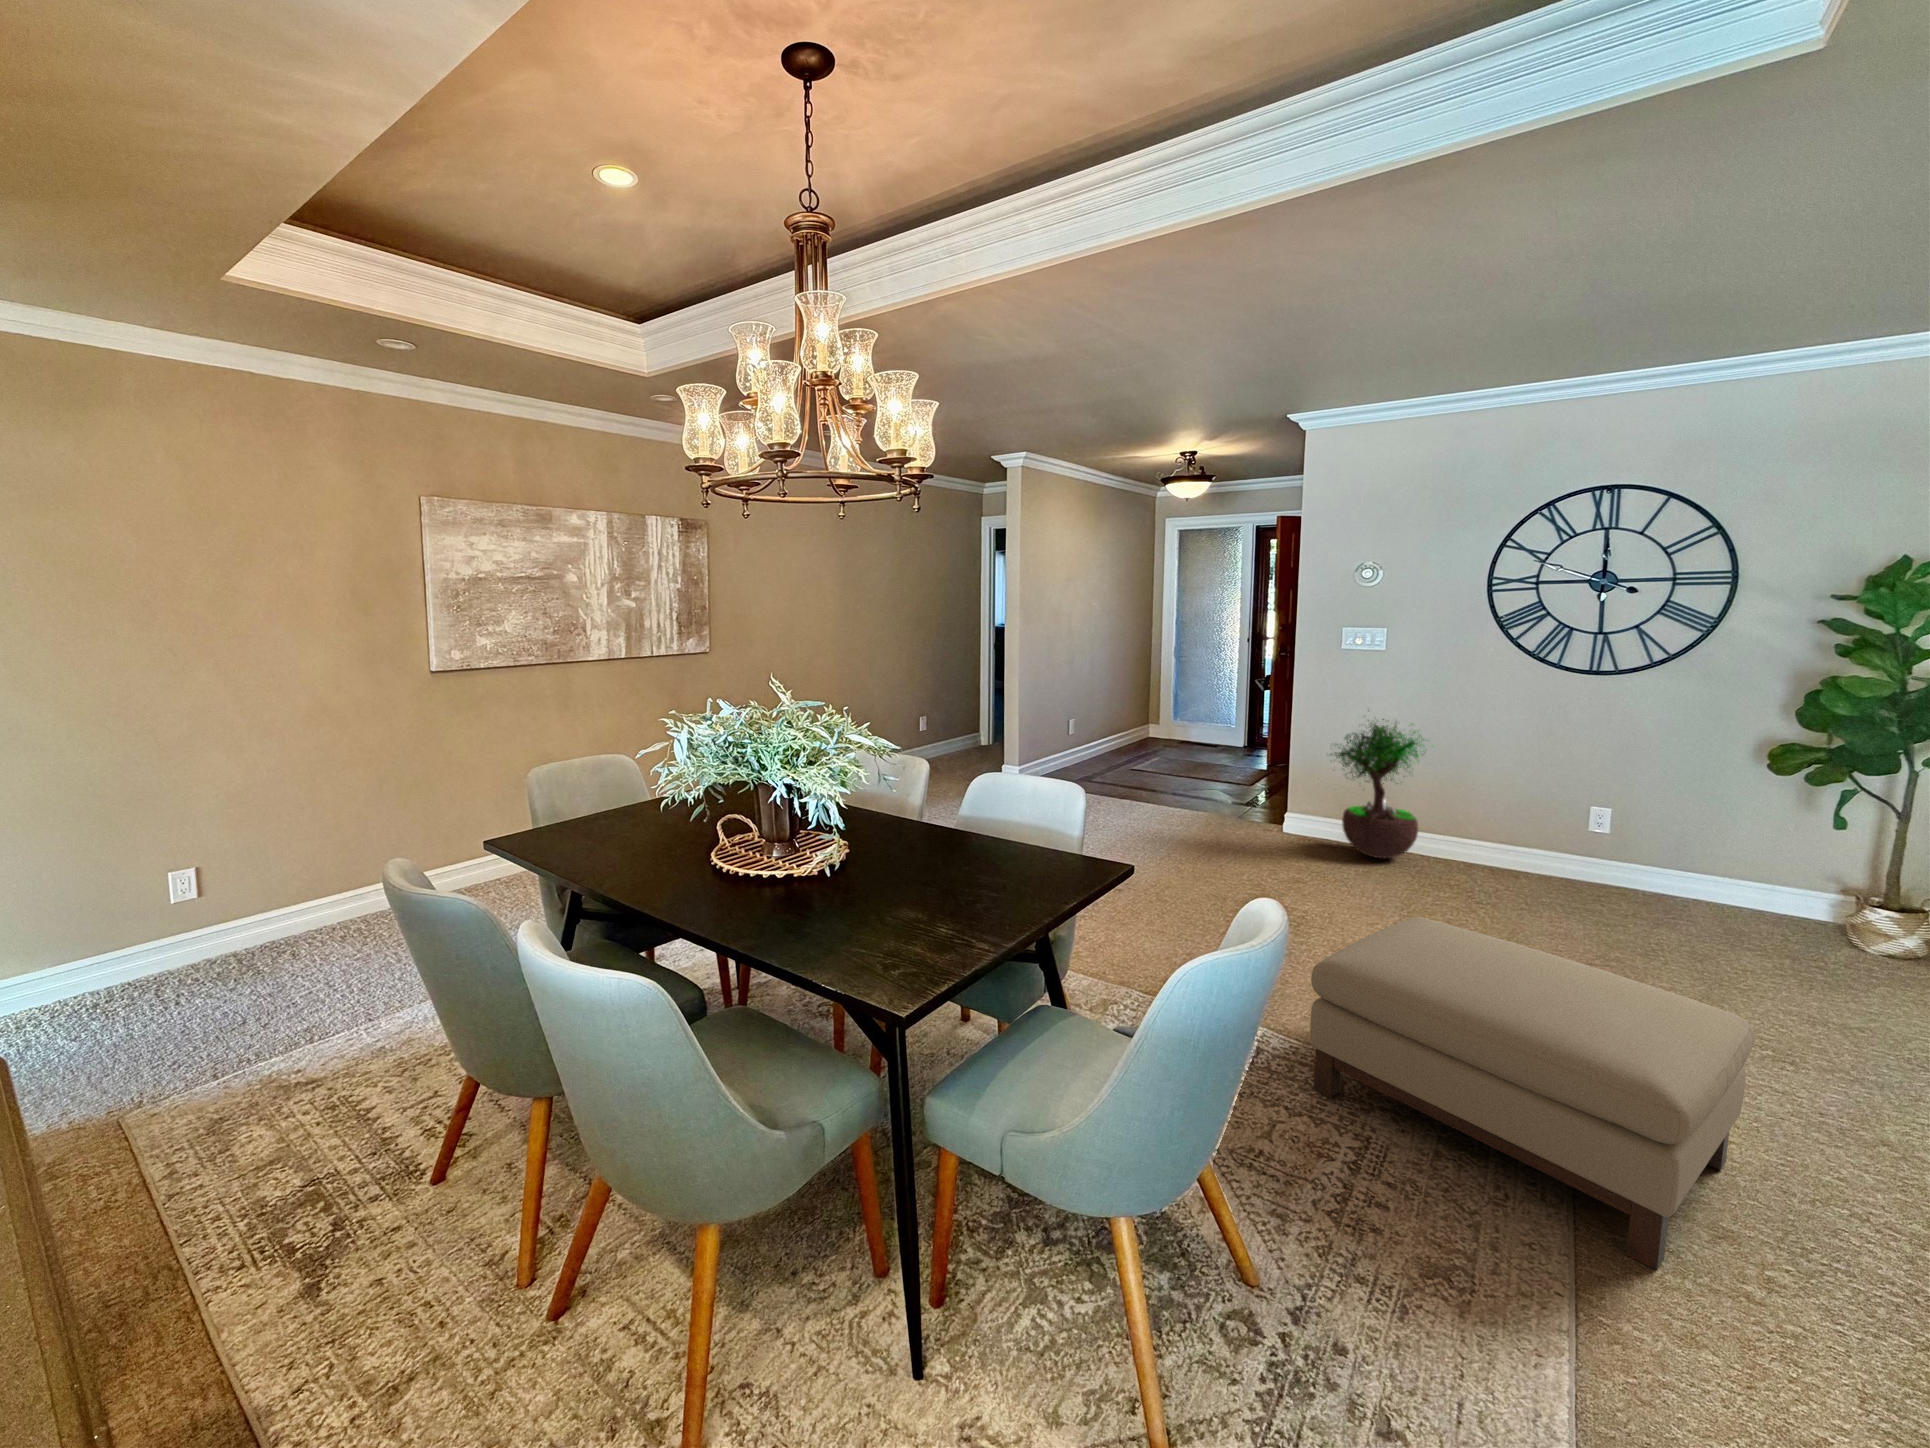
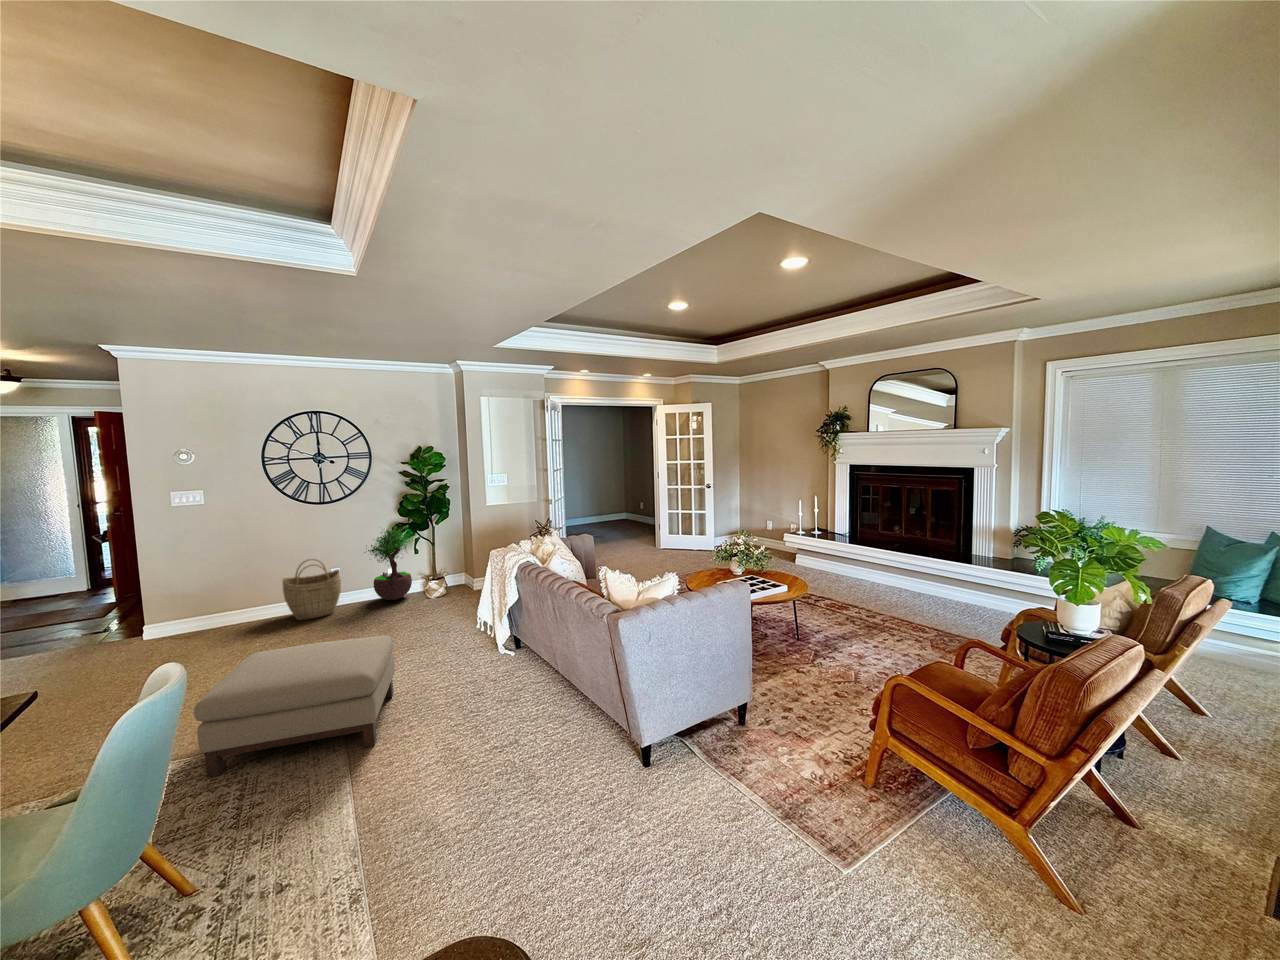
potted tree: present [1330,716,1433,858] -> present [364,527,413,600]
woven basket: none [1485,777,1608,897] -> present [283,559,341,620]

